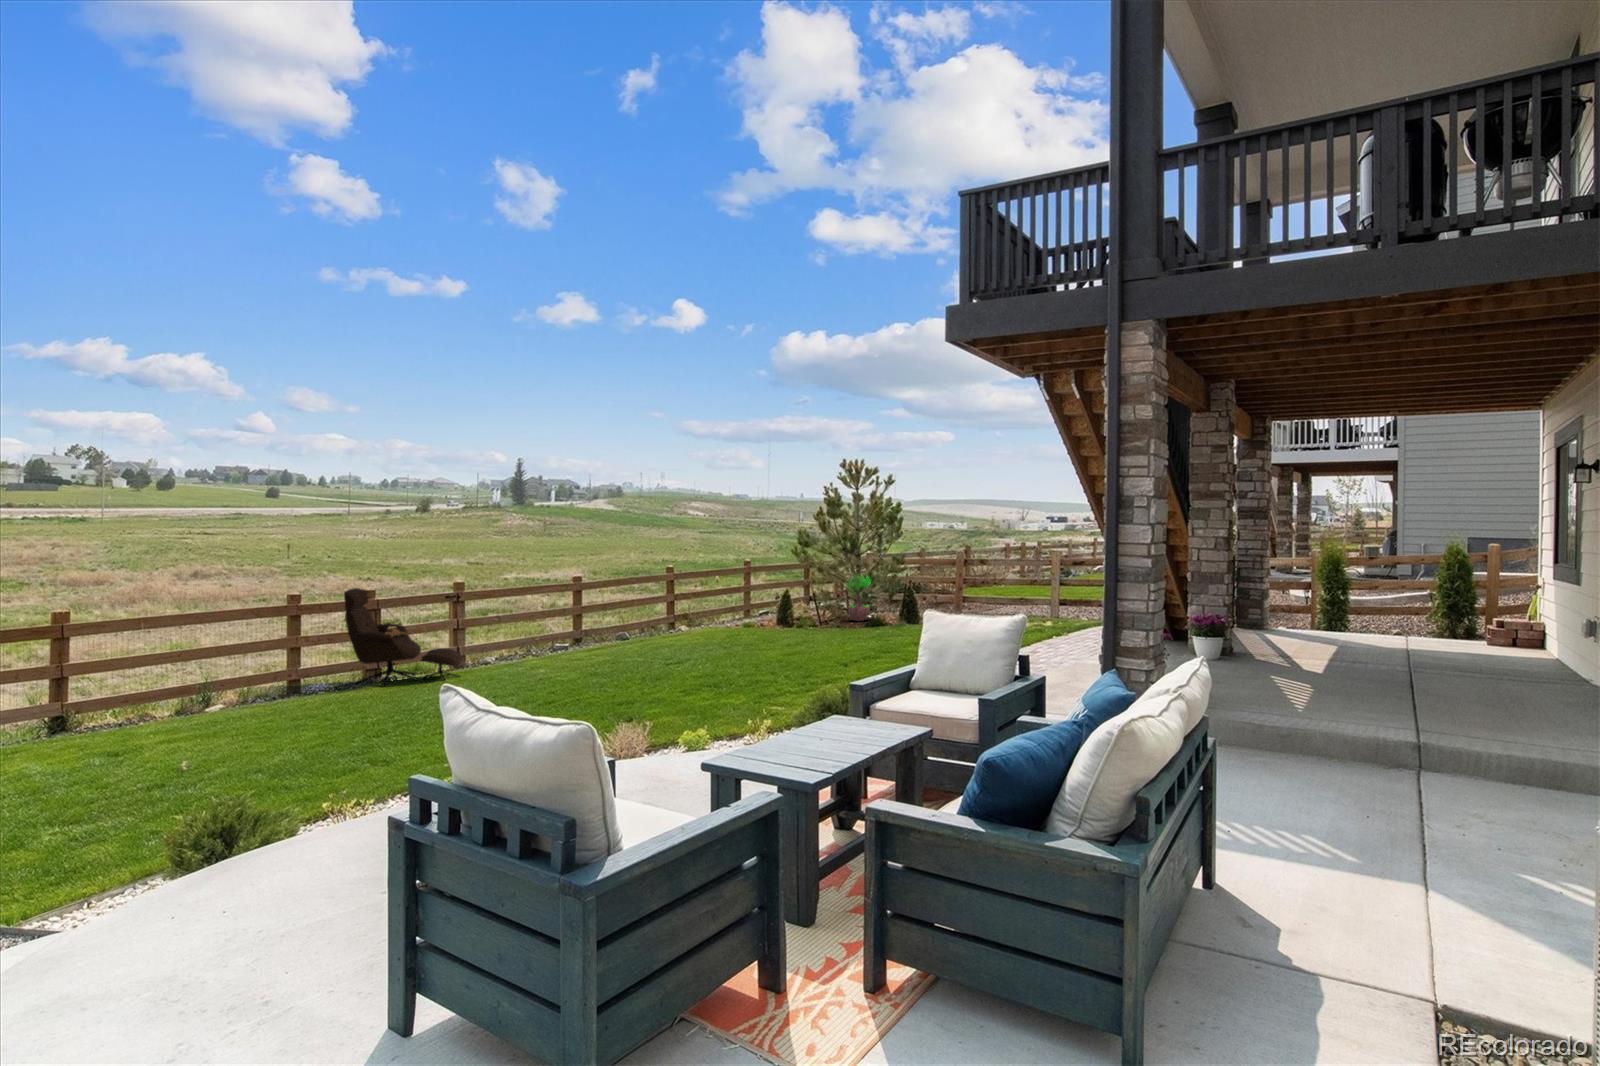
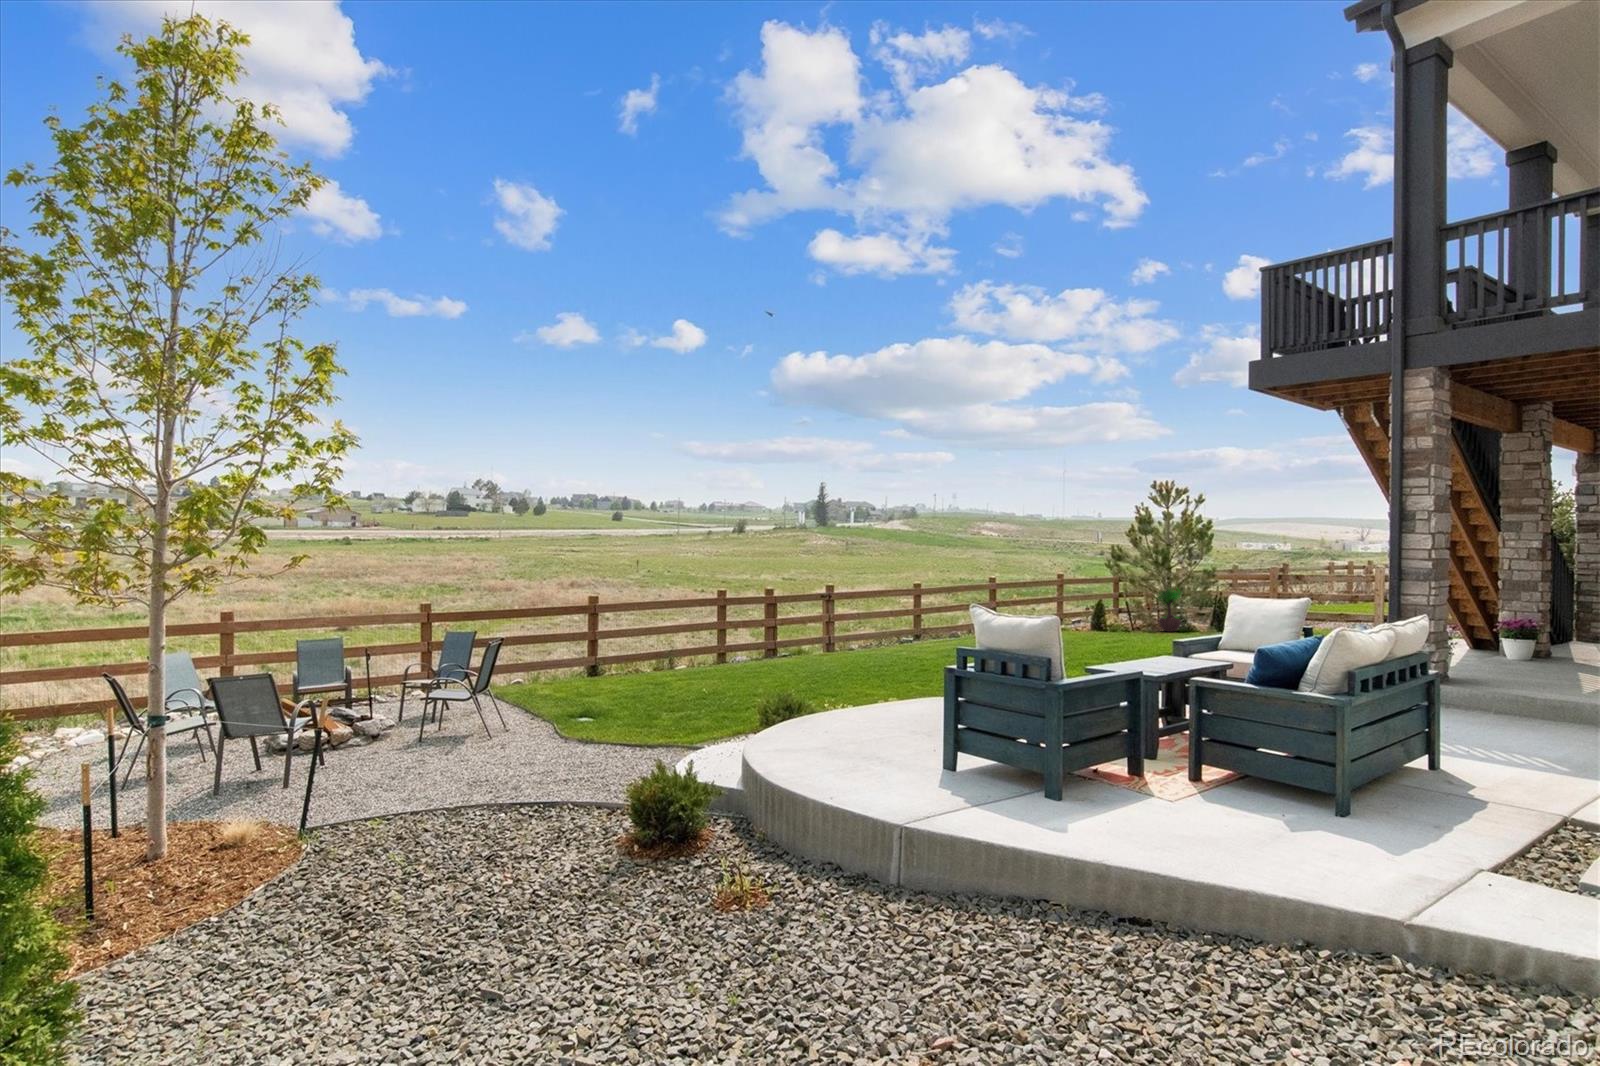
lounge chair: present [344,588,463,687] -> none [763,586,841,658]

